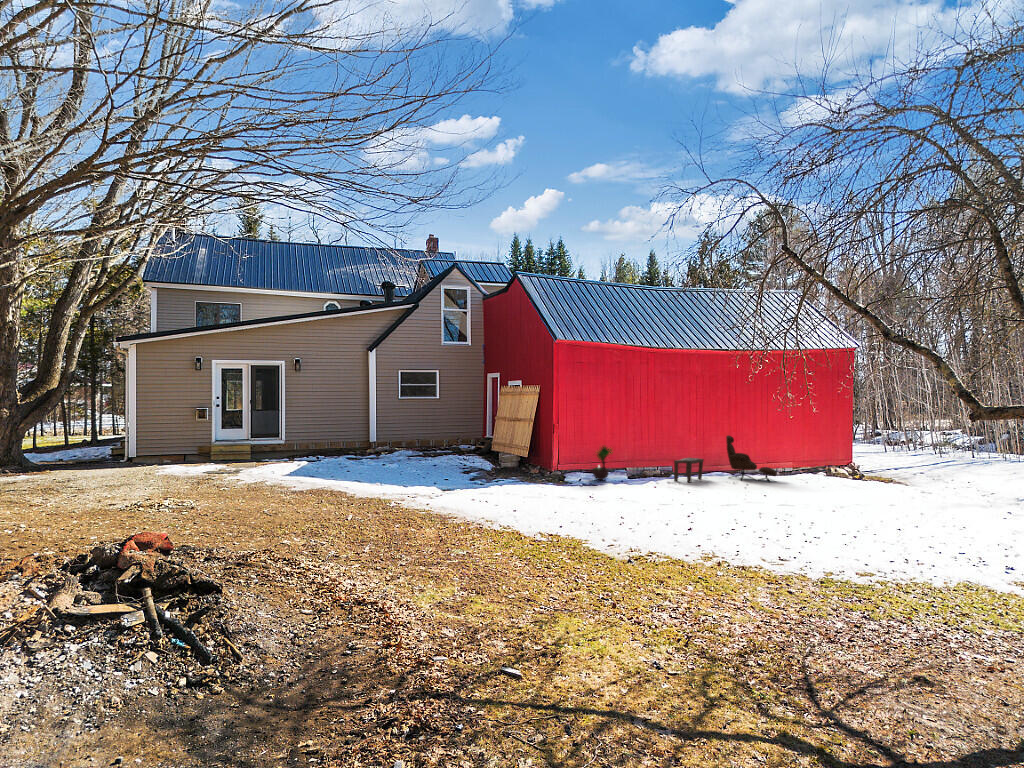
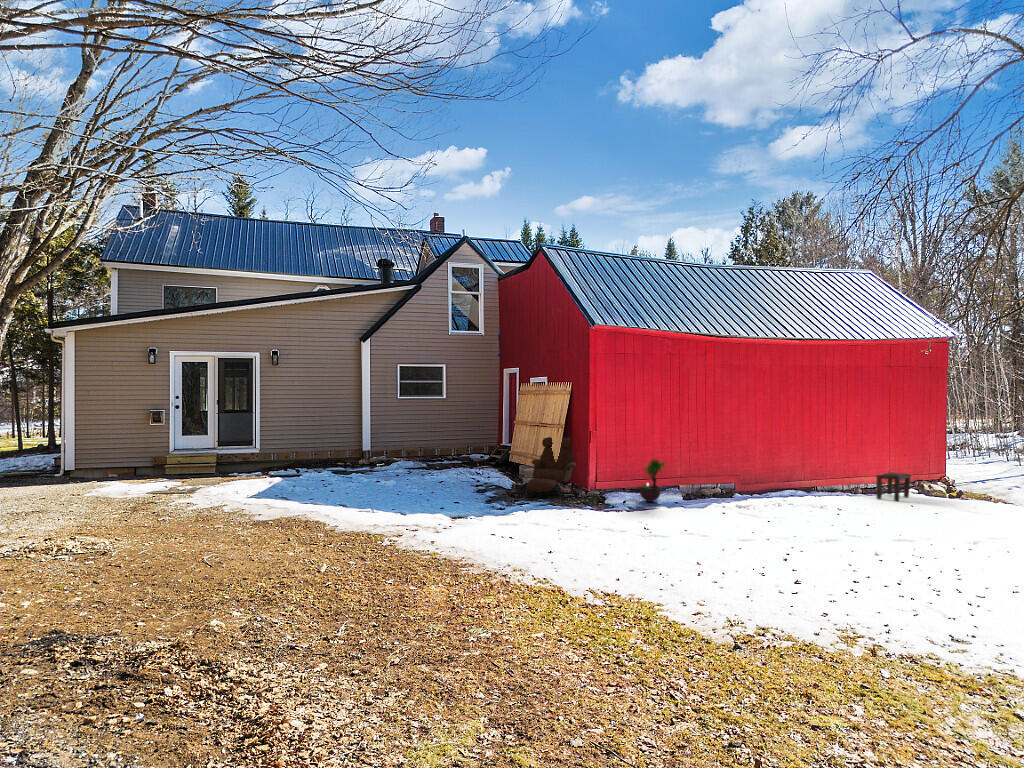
lounge chair: present [726,435,777,482] -> present [527,437,576,499]
bench: present [674,458,704,482] -> present [876,472,911,501]

